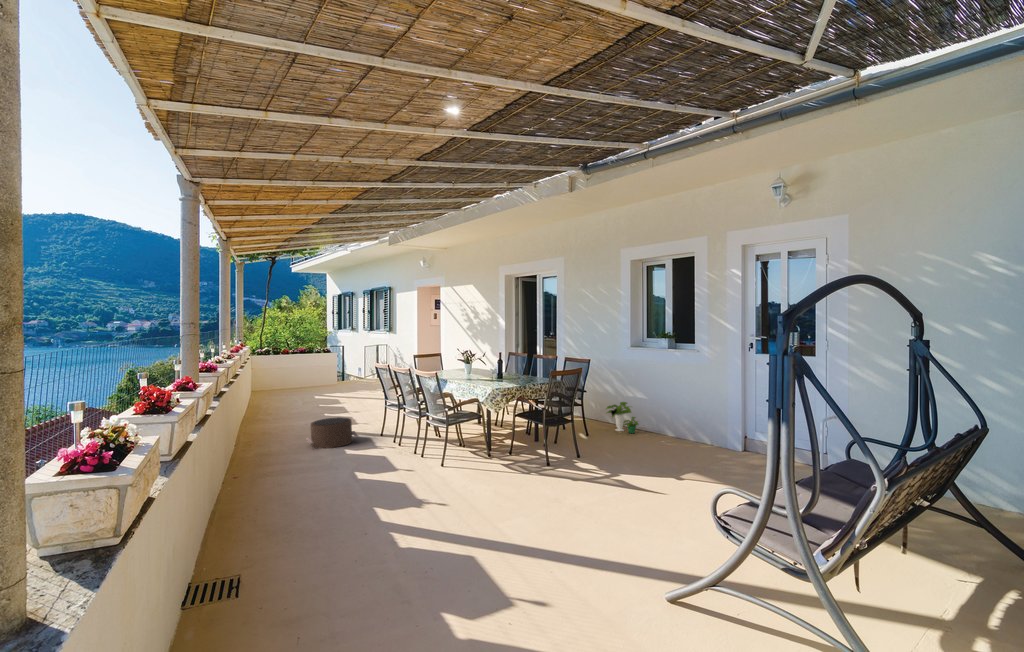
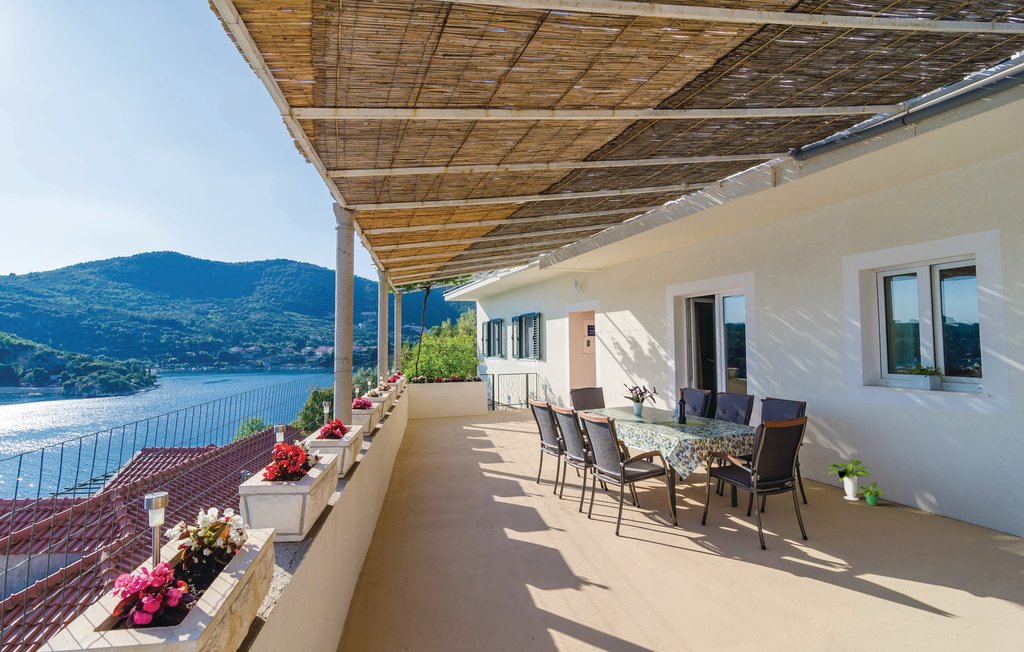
pouf: present [306,417,359,448] -> none [458,461,515,497]

